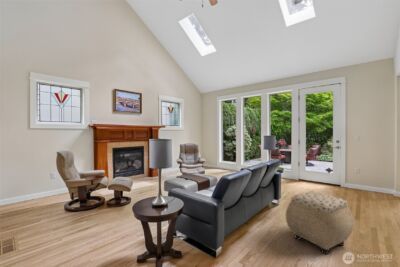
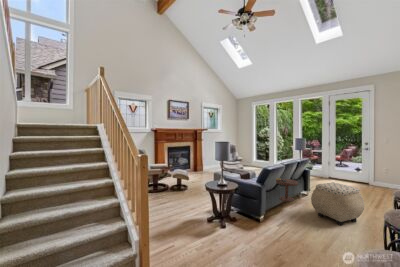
side table: none [239,189,269,244] -> present [276,178,298,202]

